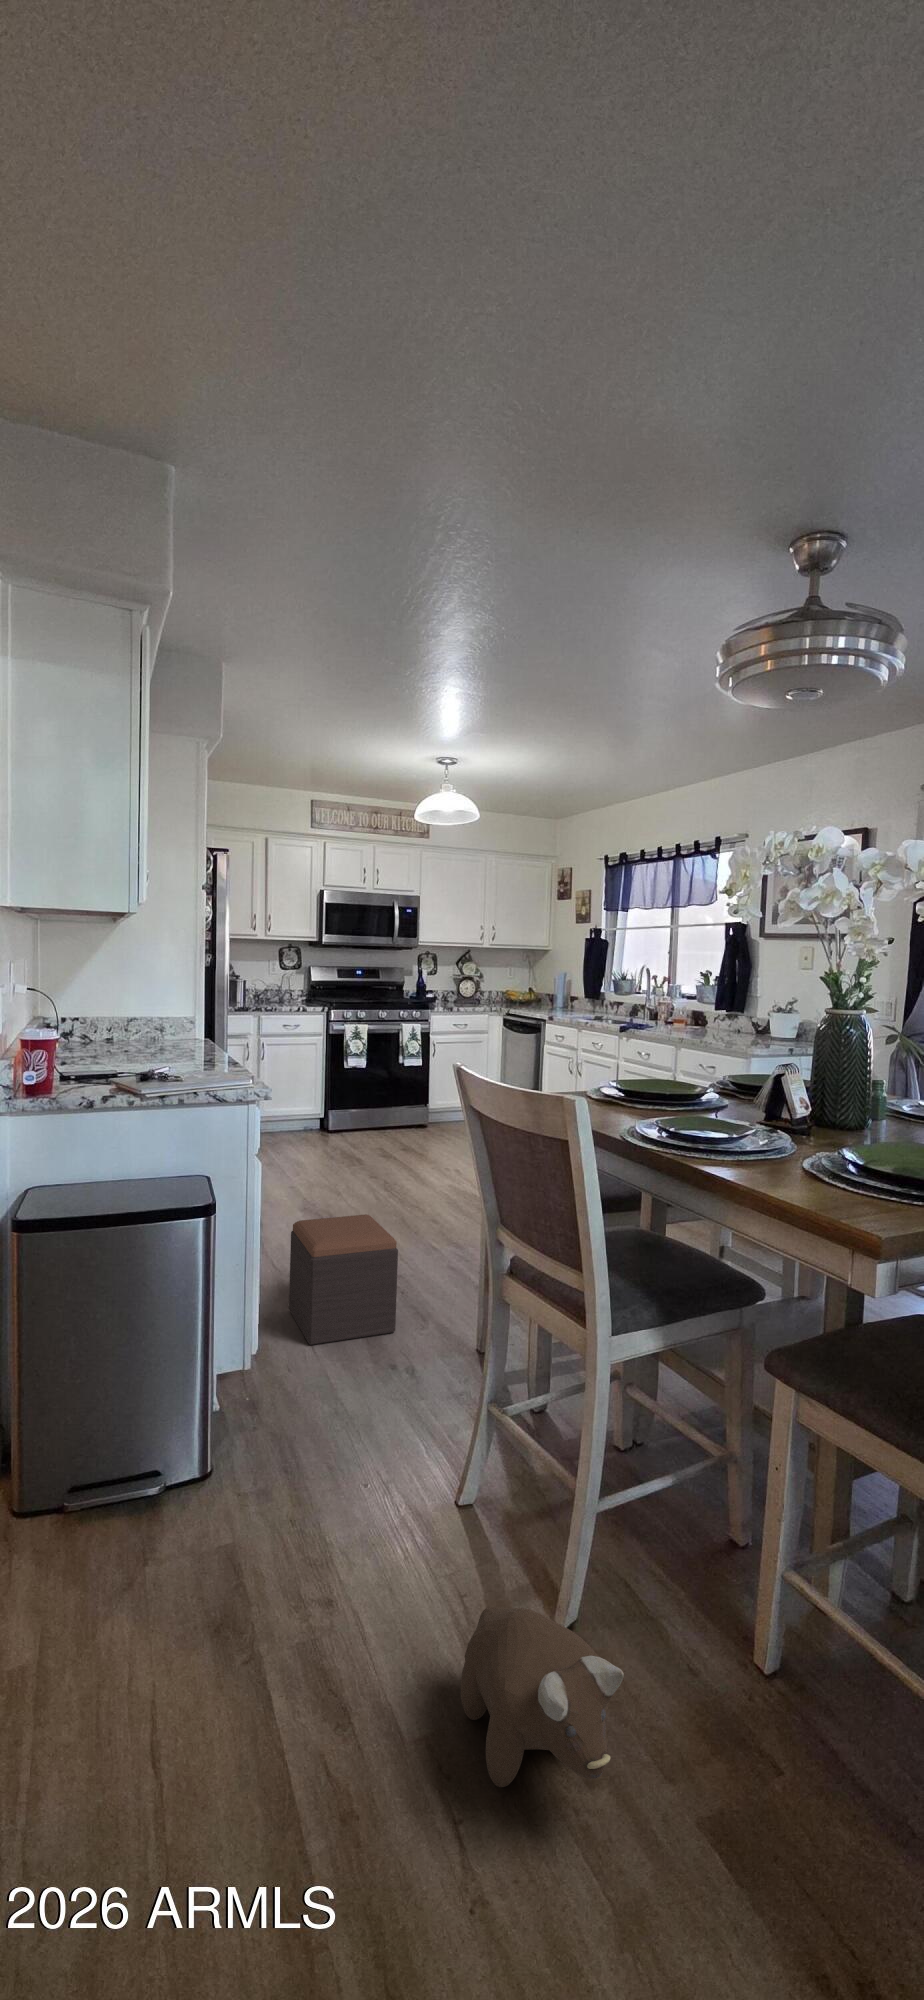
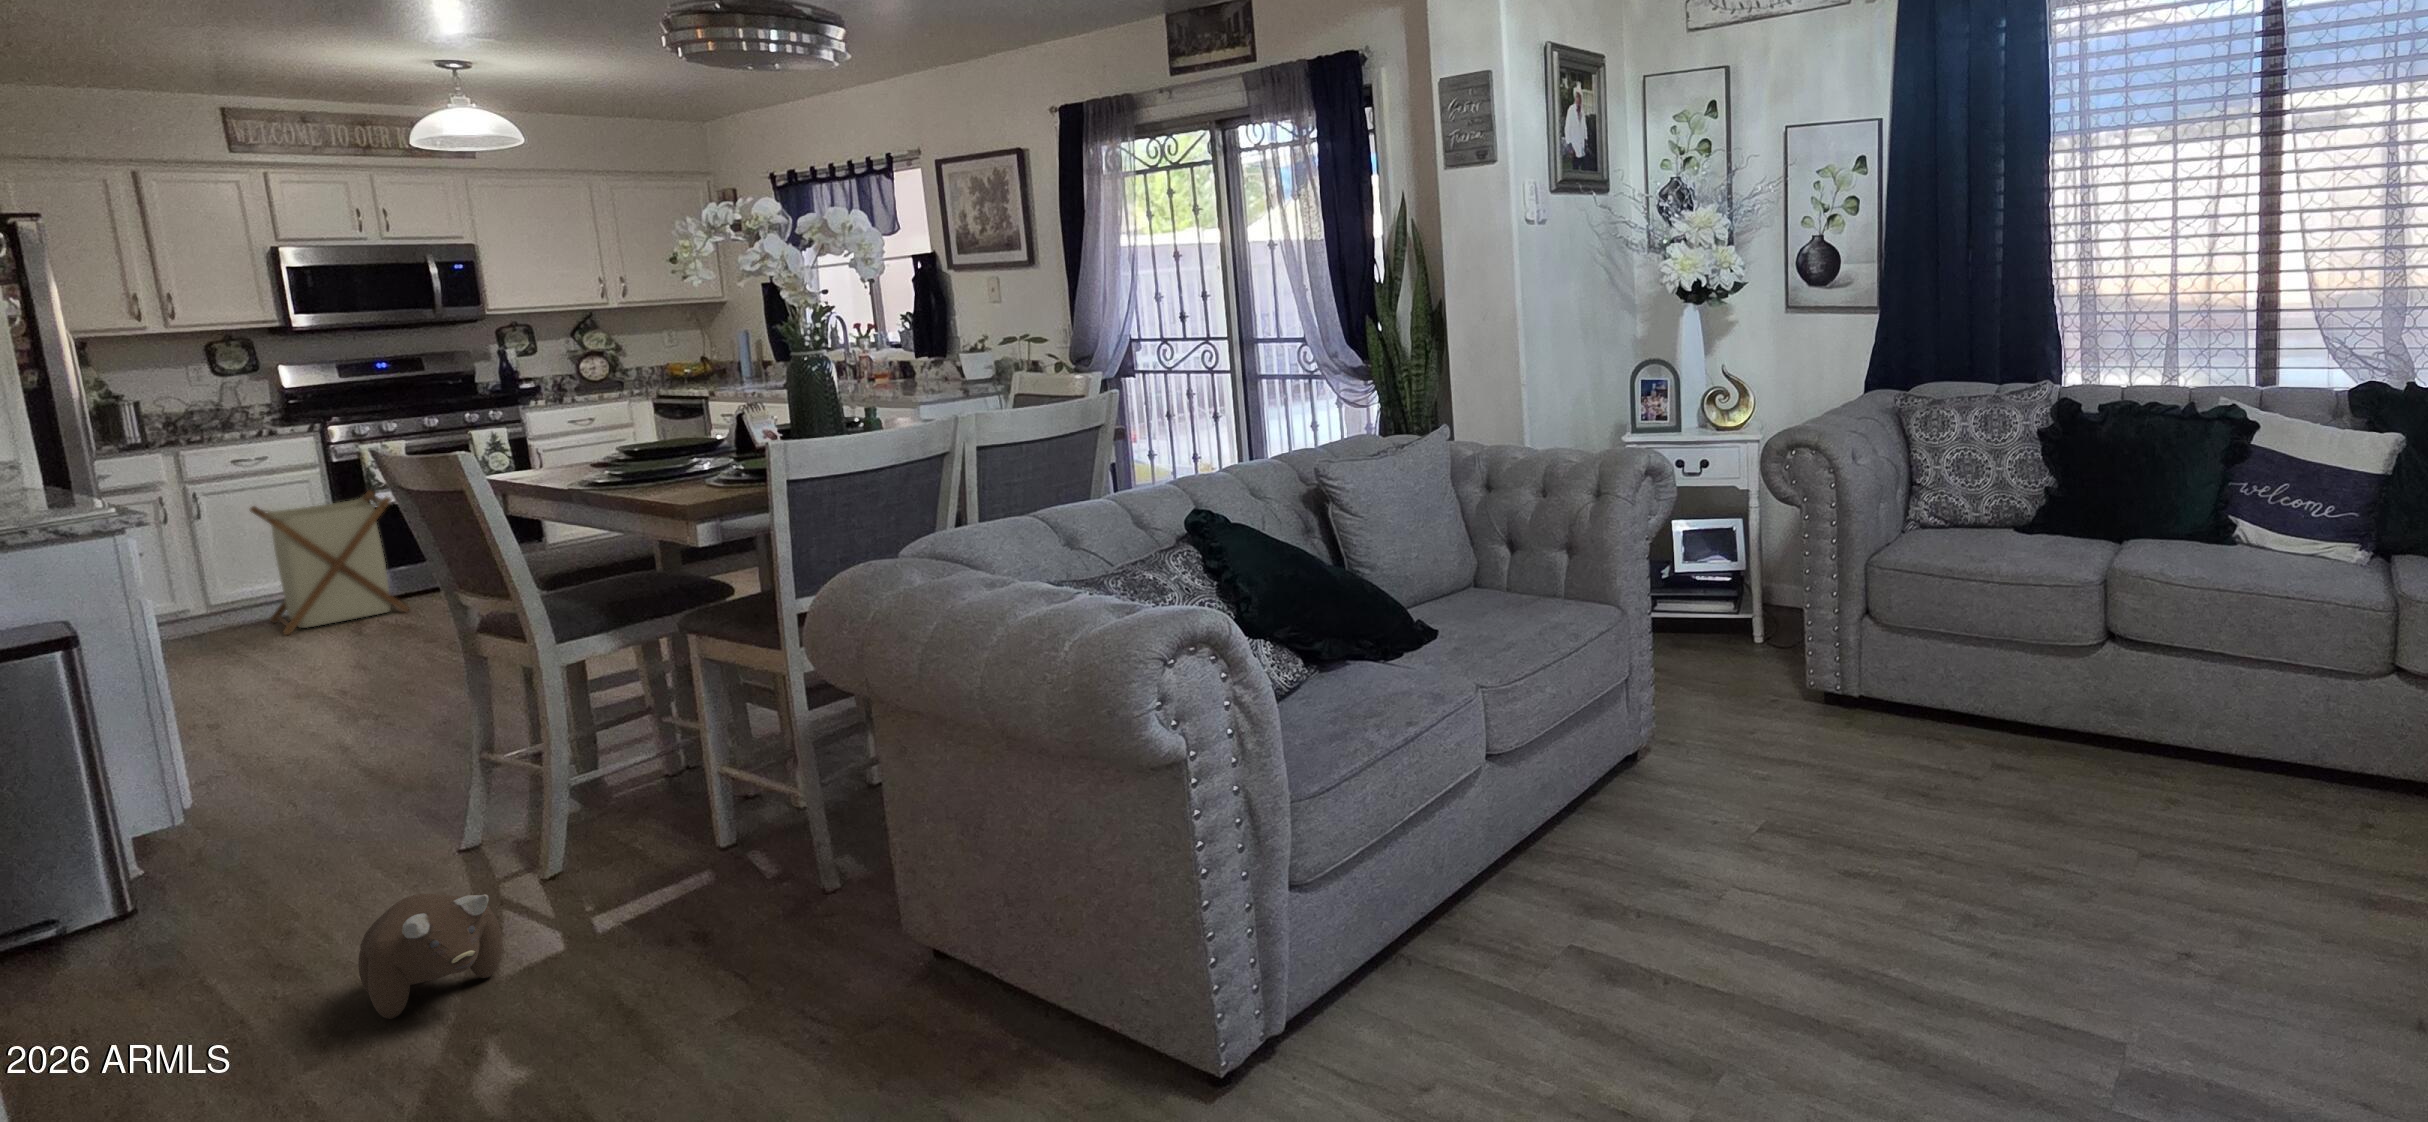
laundry basket: none [284,1055,362,1147] -> present [250,491,409,635]
footstool: present [289,1214,398,1345] -> none [214,667,395,825]

